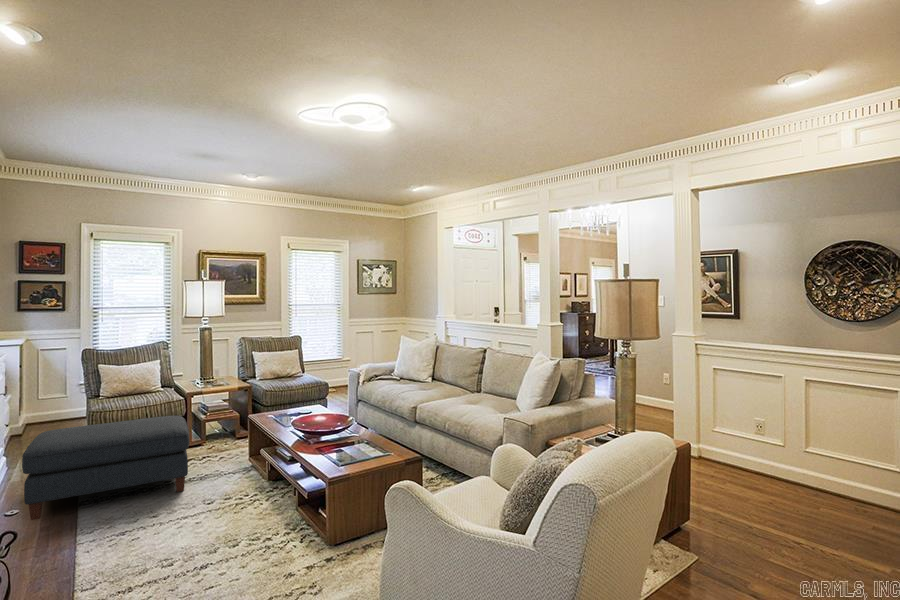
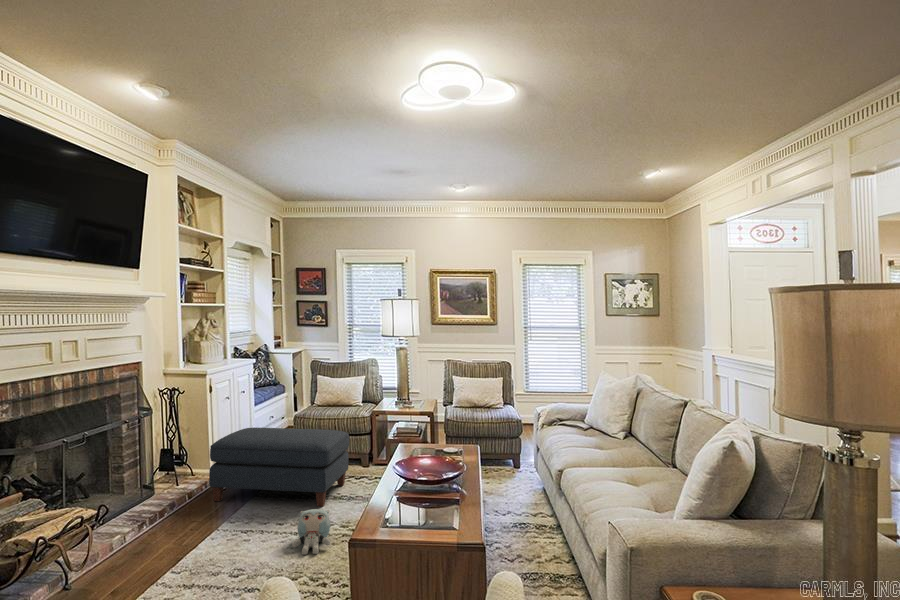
plush toy: none [197,485,242,529] -> present [292,509,330,555]

